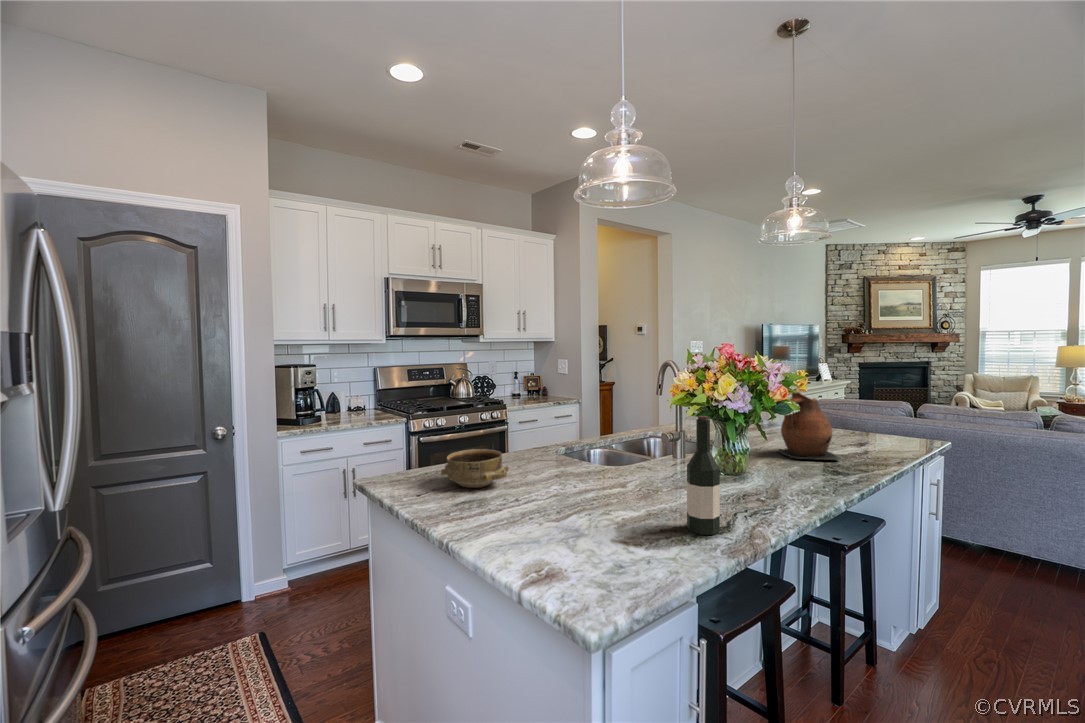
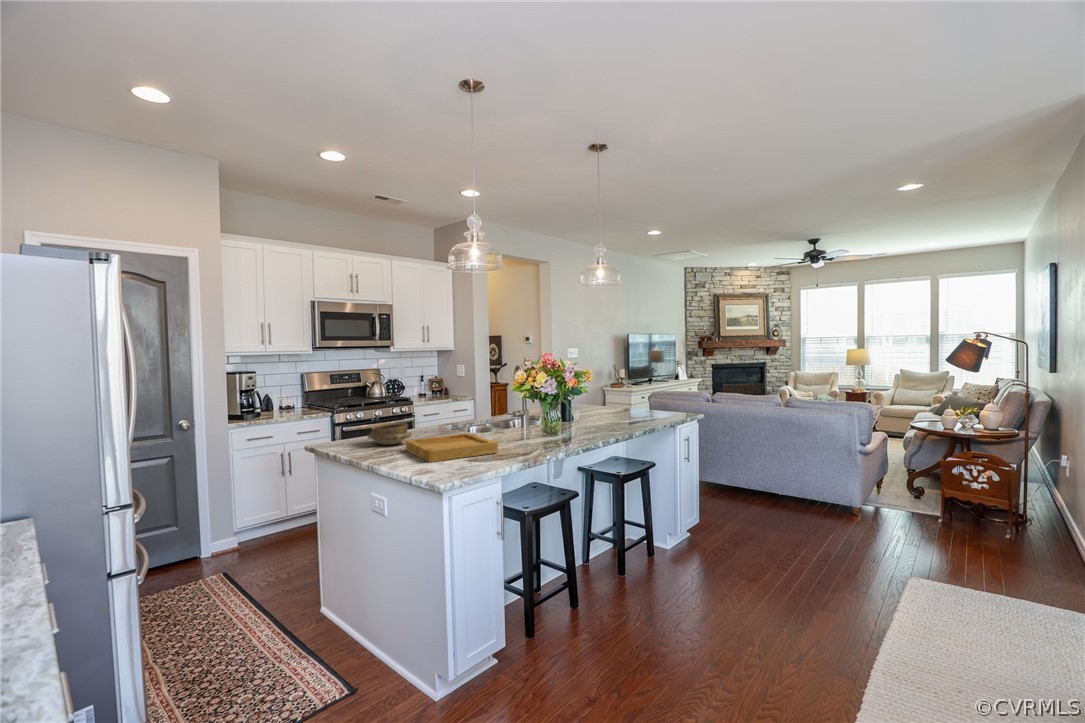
ceramic pitcher: present [779,392,840,460] -> none [591,383,626,425]
wine bottle: present [687,416,720,535] -> none [510,393,526,456]
tray: none [500,473,662,543] -> present [406,433,498,462]

